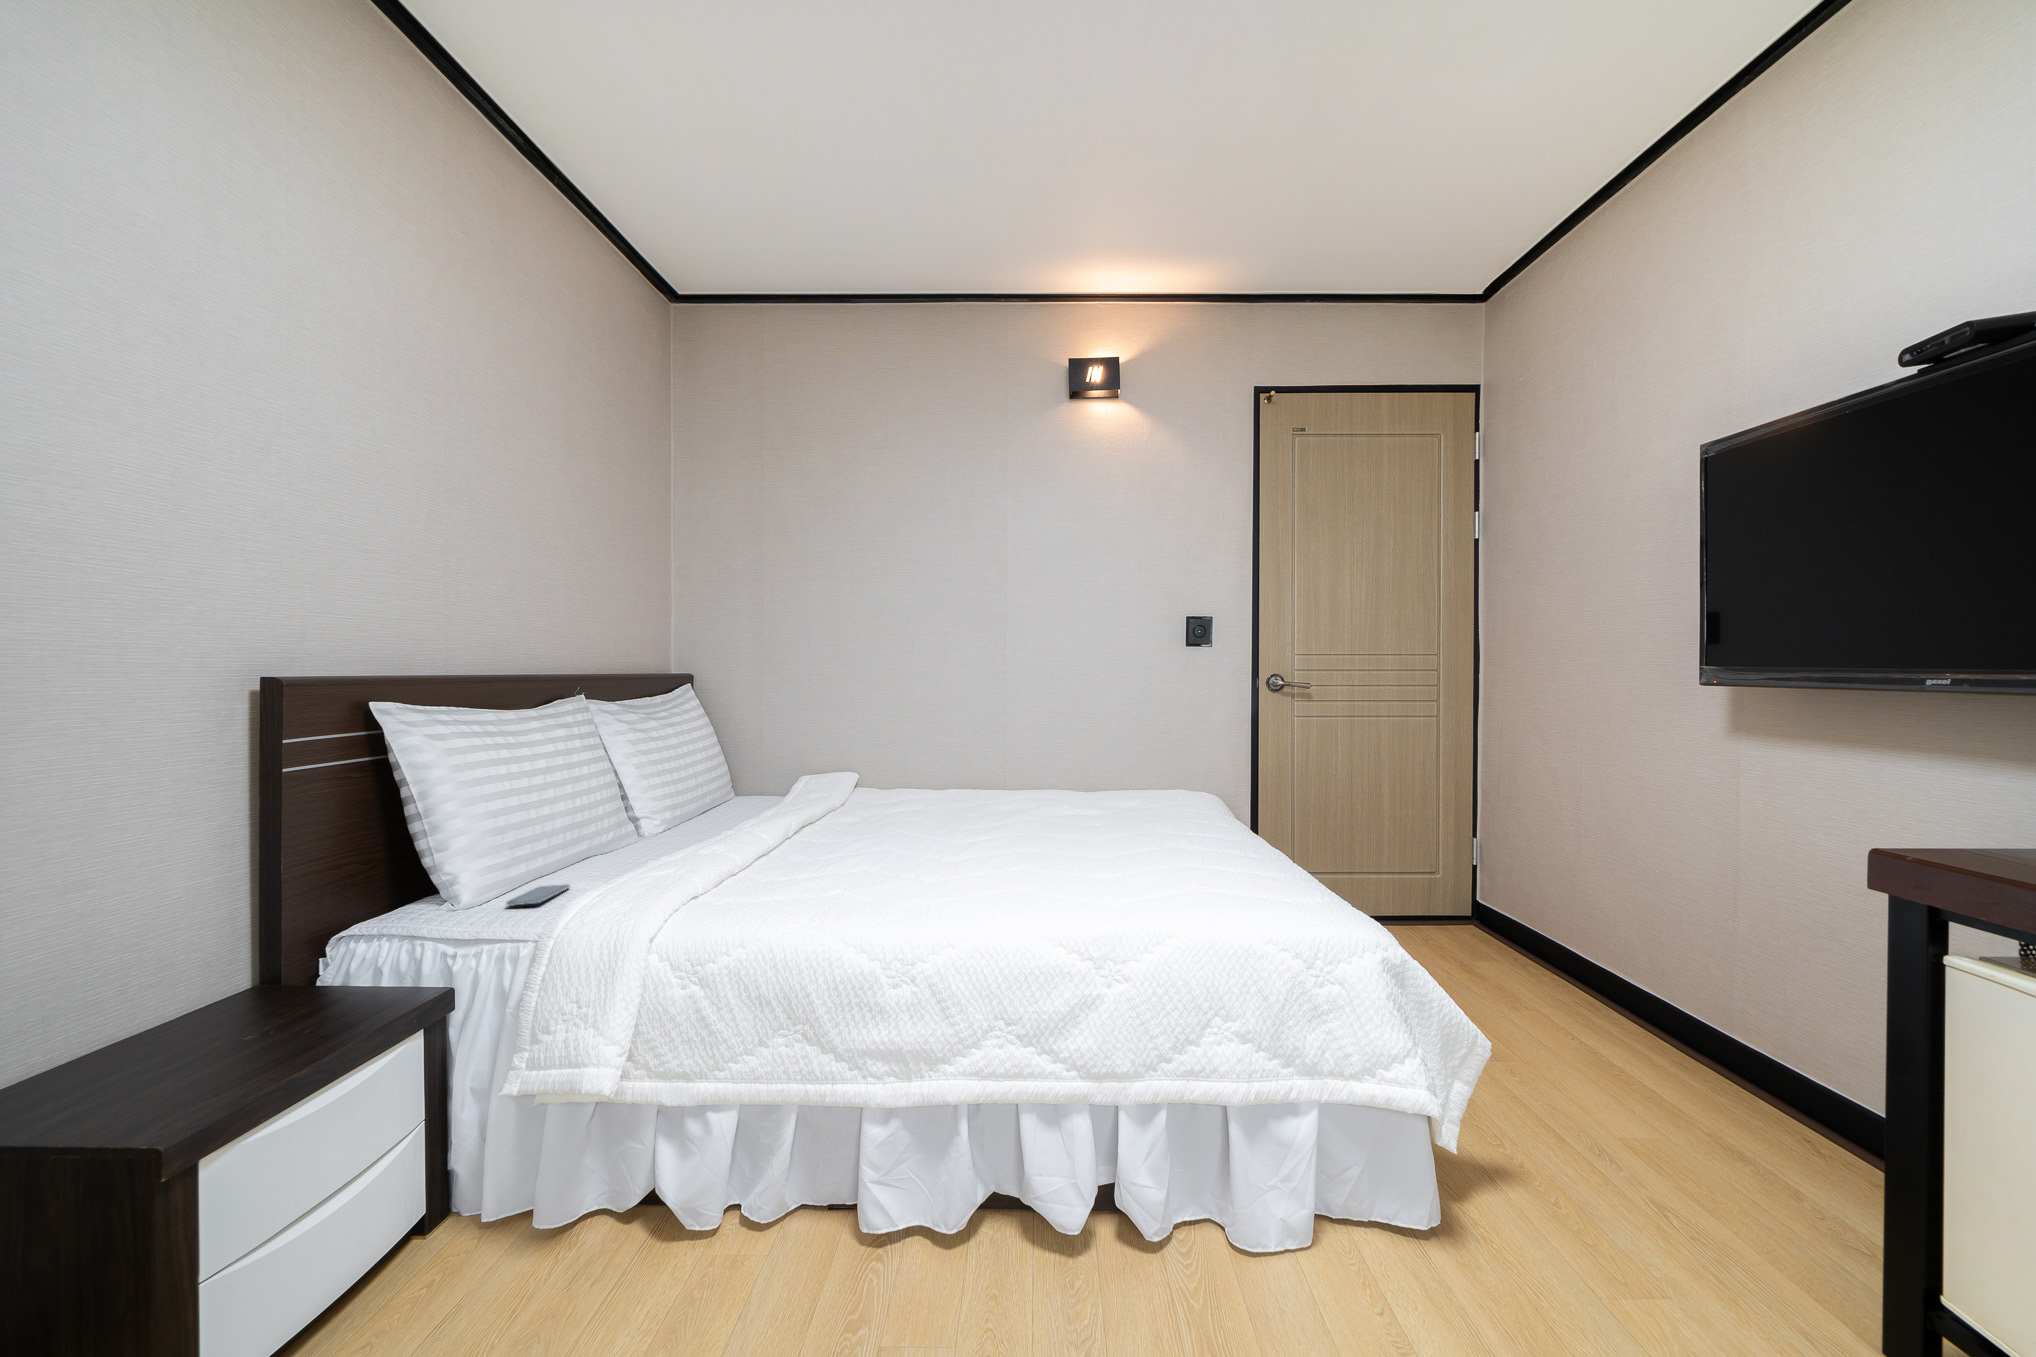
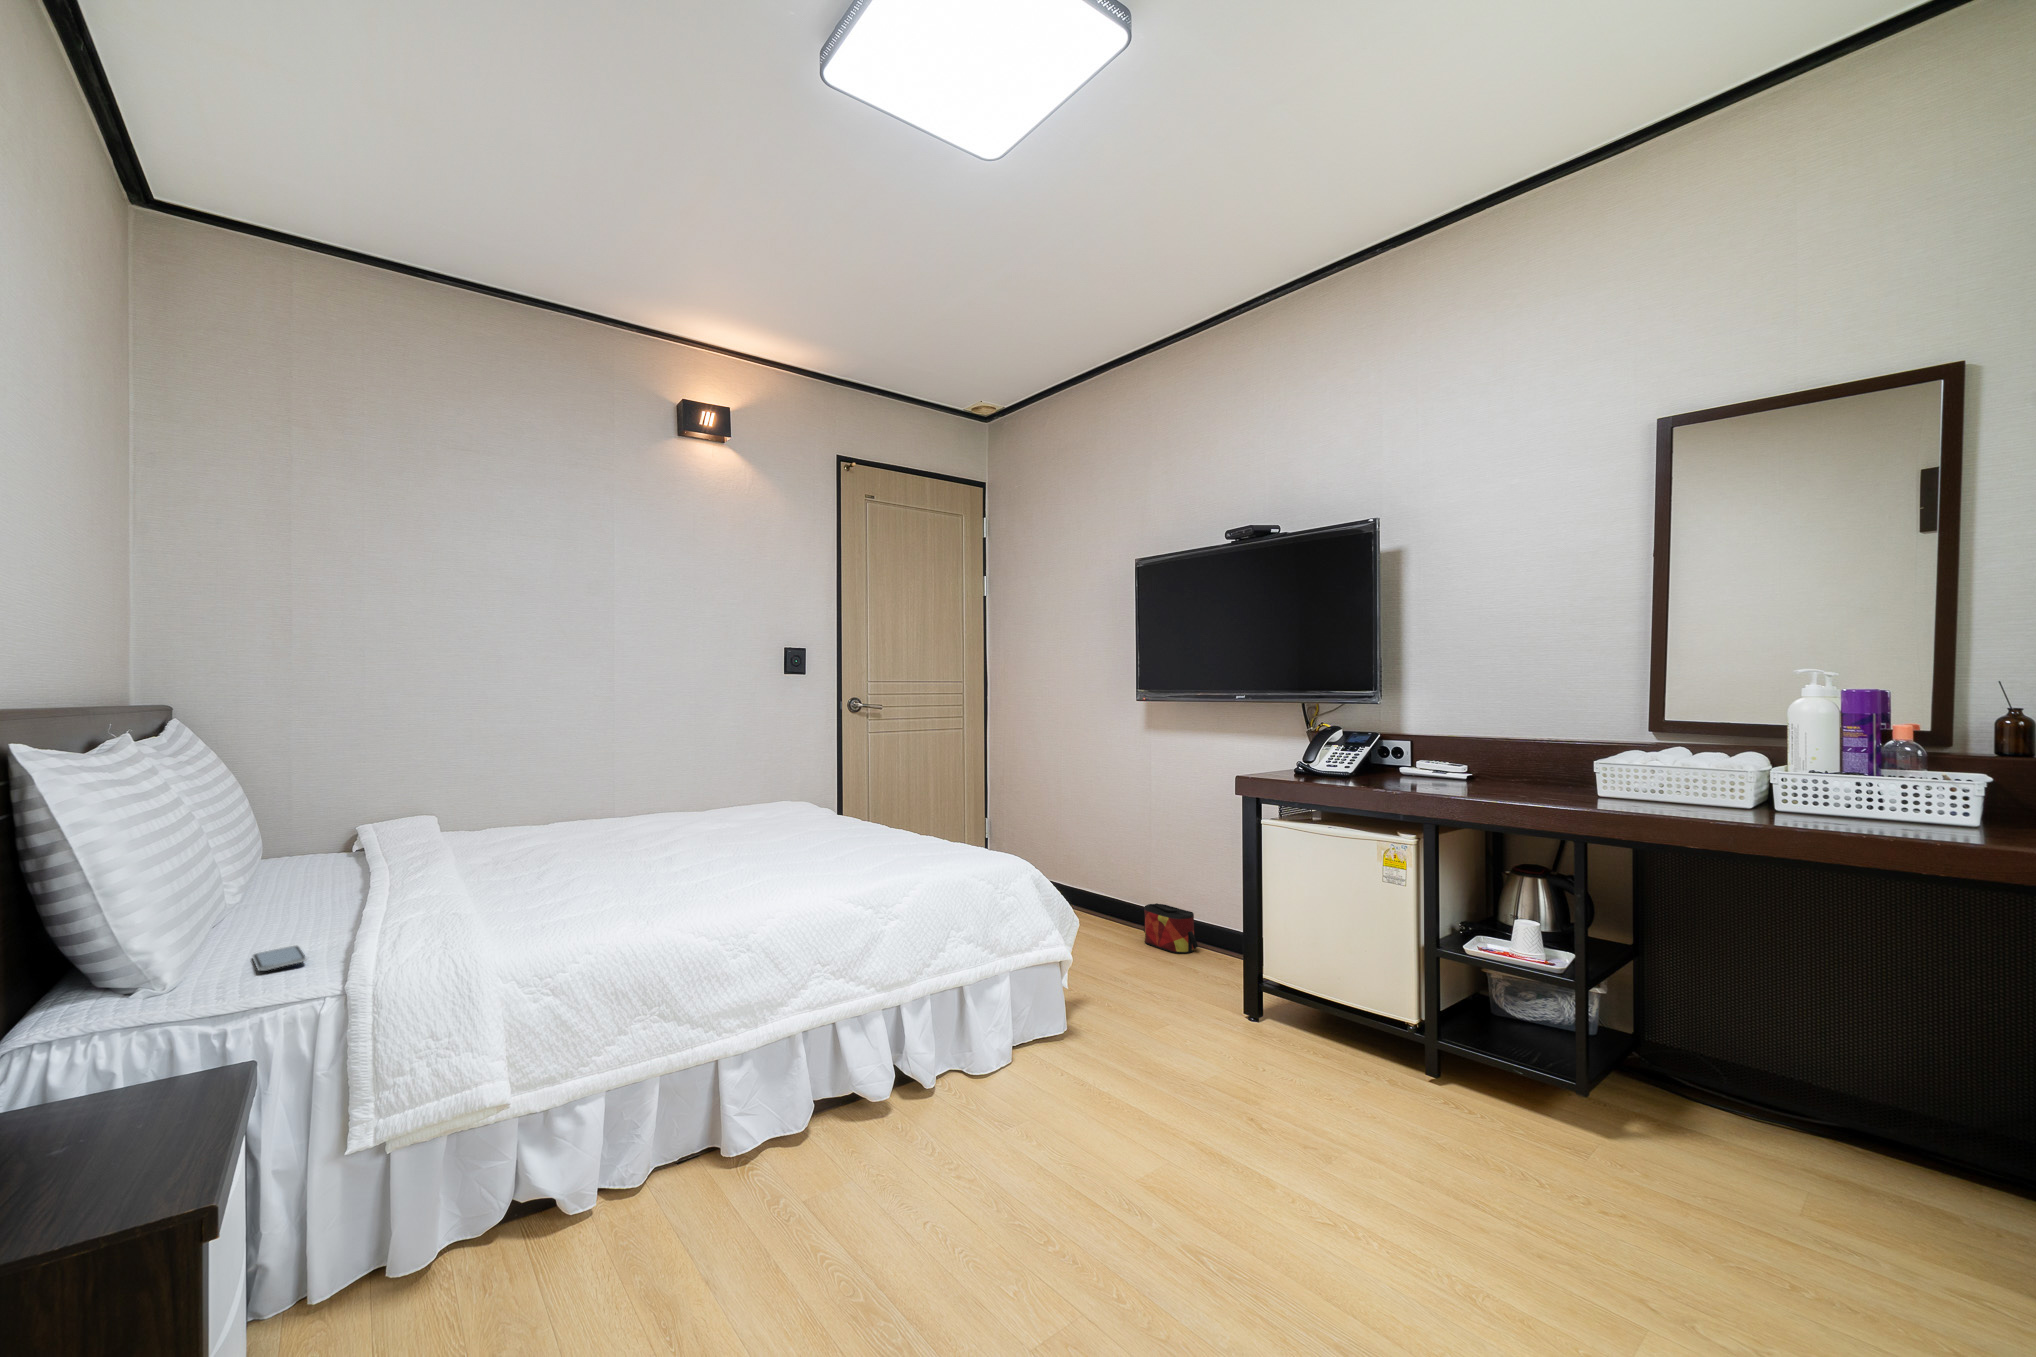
bag: none [1700,1026,1819,1140] -> present [1144,903,1198,954]

